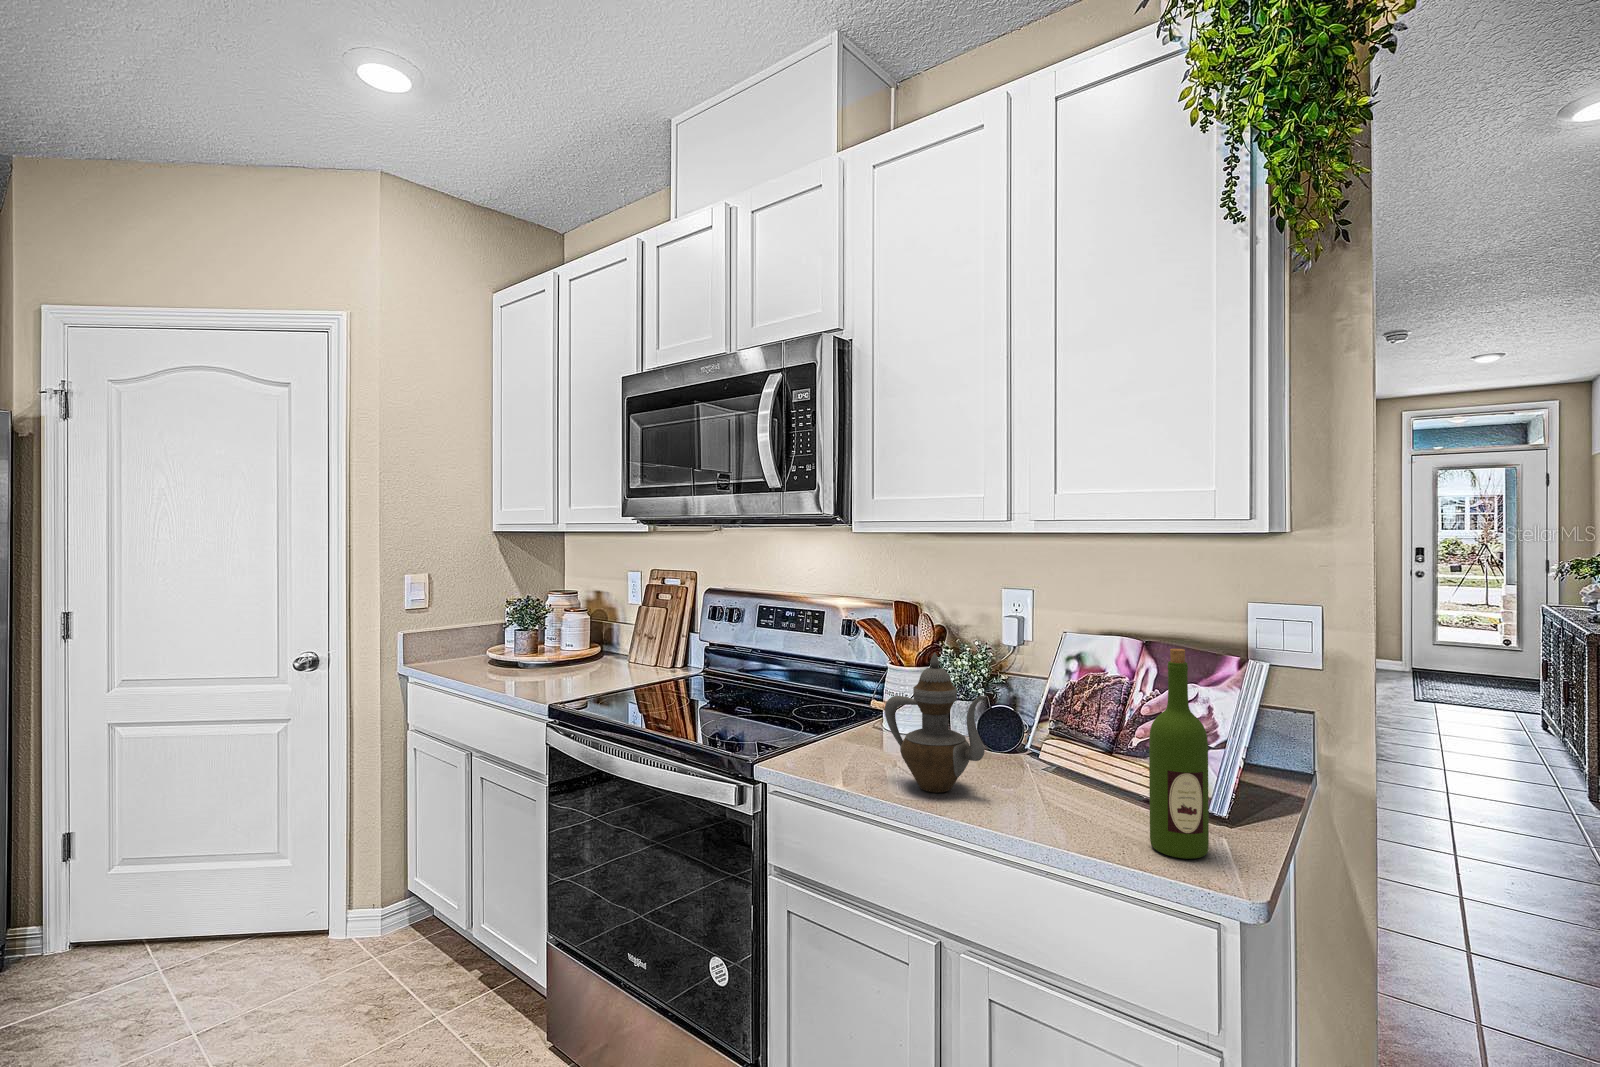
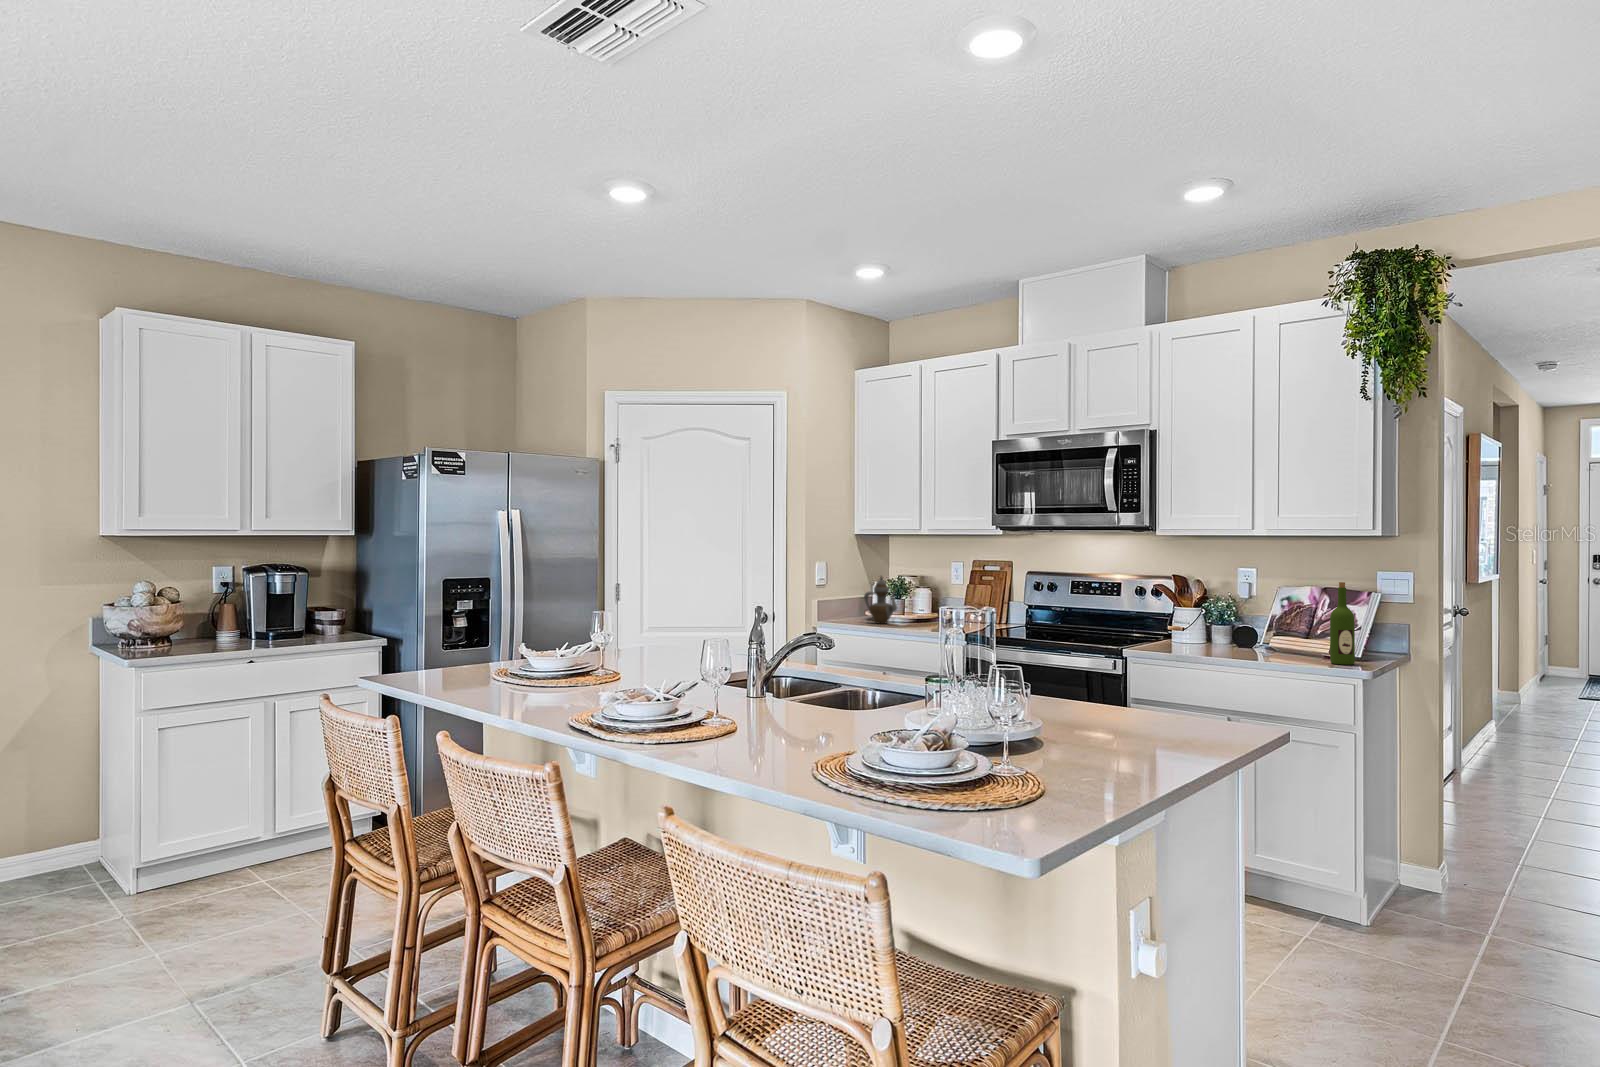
teapot: present [885,652,985,793] -> present [864,576,897,624]

